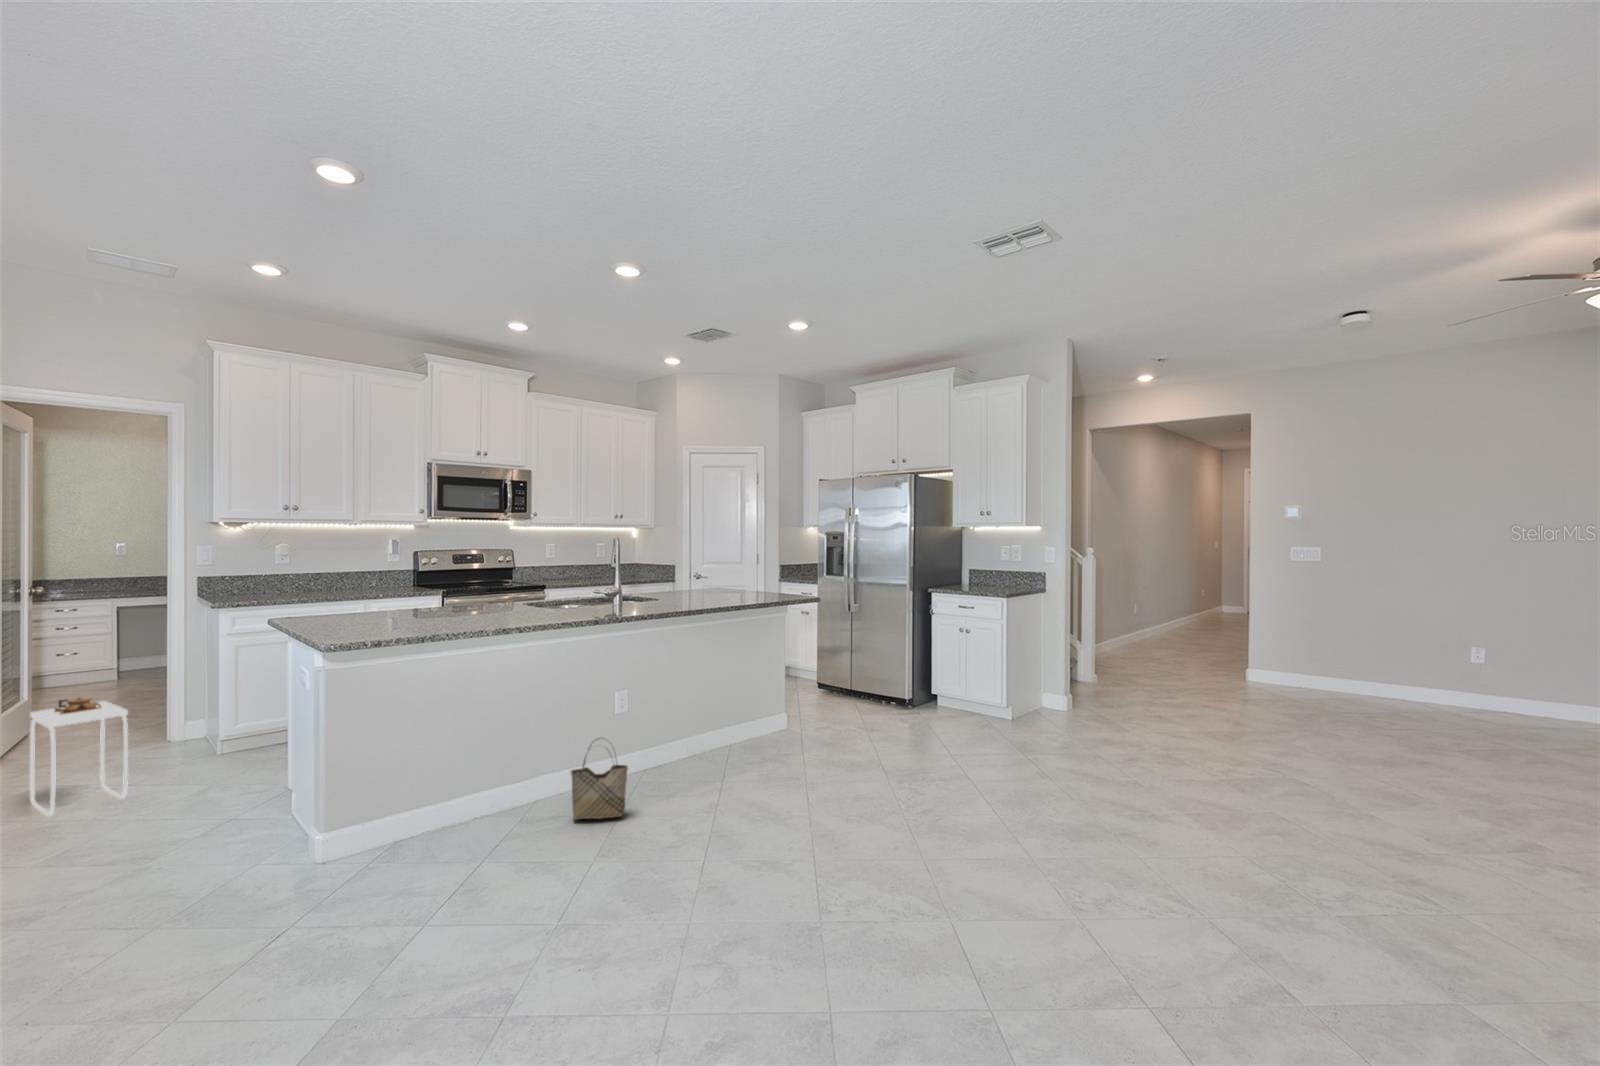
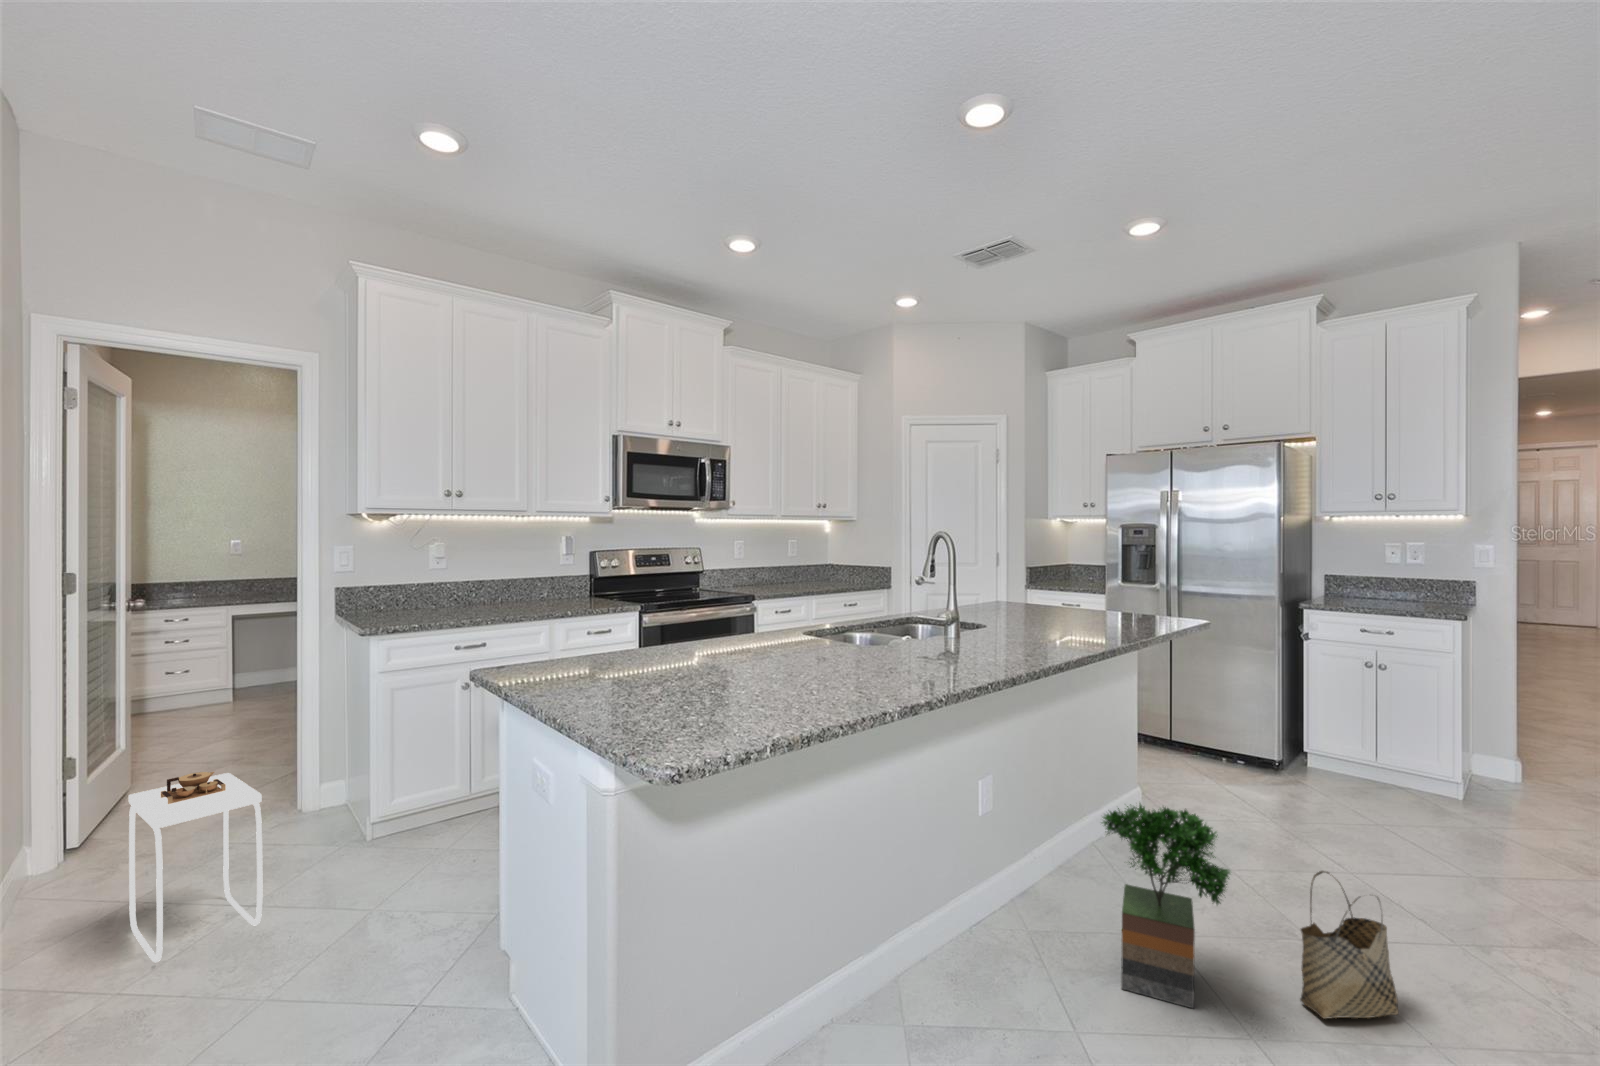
potted tree: none [676,698,742,812] -> present [1102,804,1230,1008]
woven basket: present [571,748,628,820] -> present [1300,871,1398,1019]

